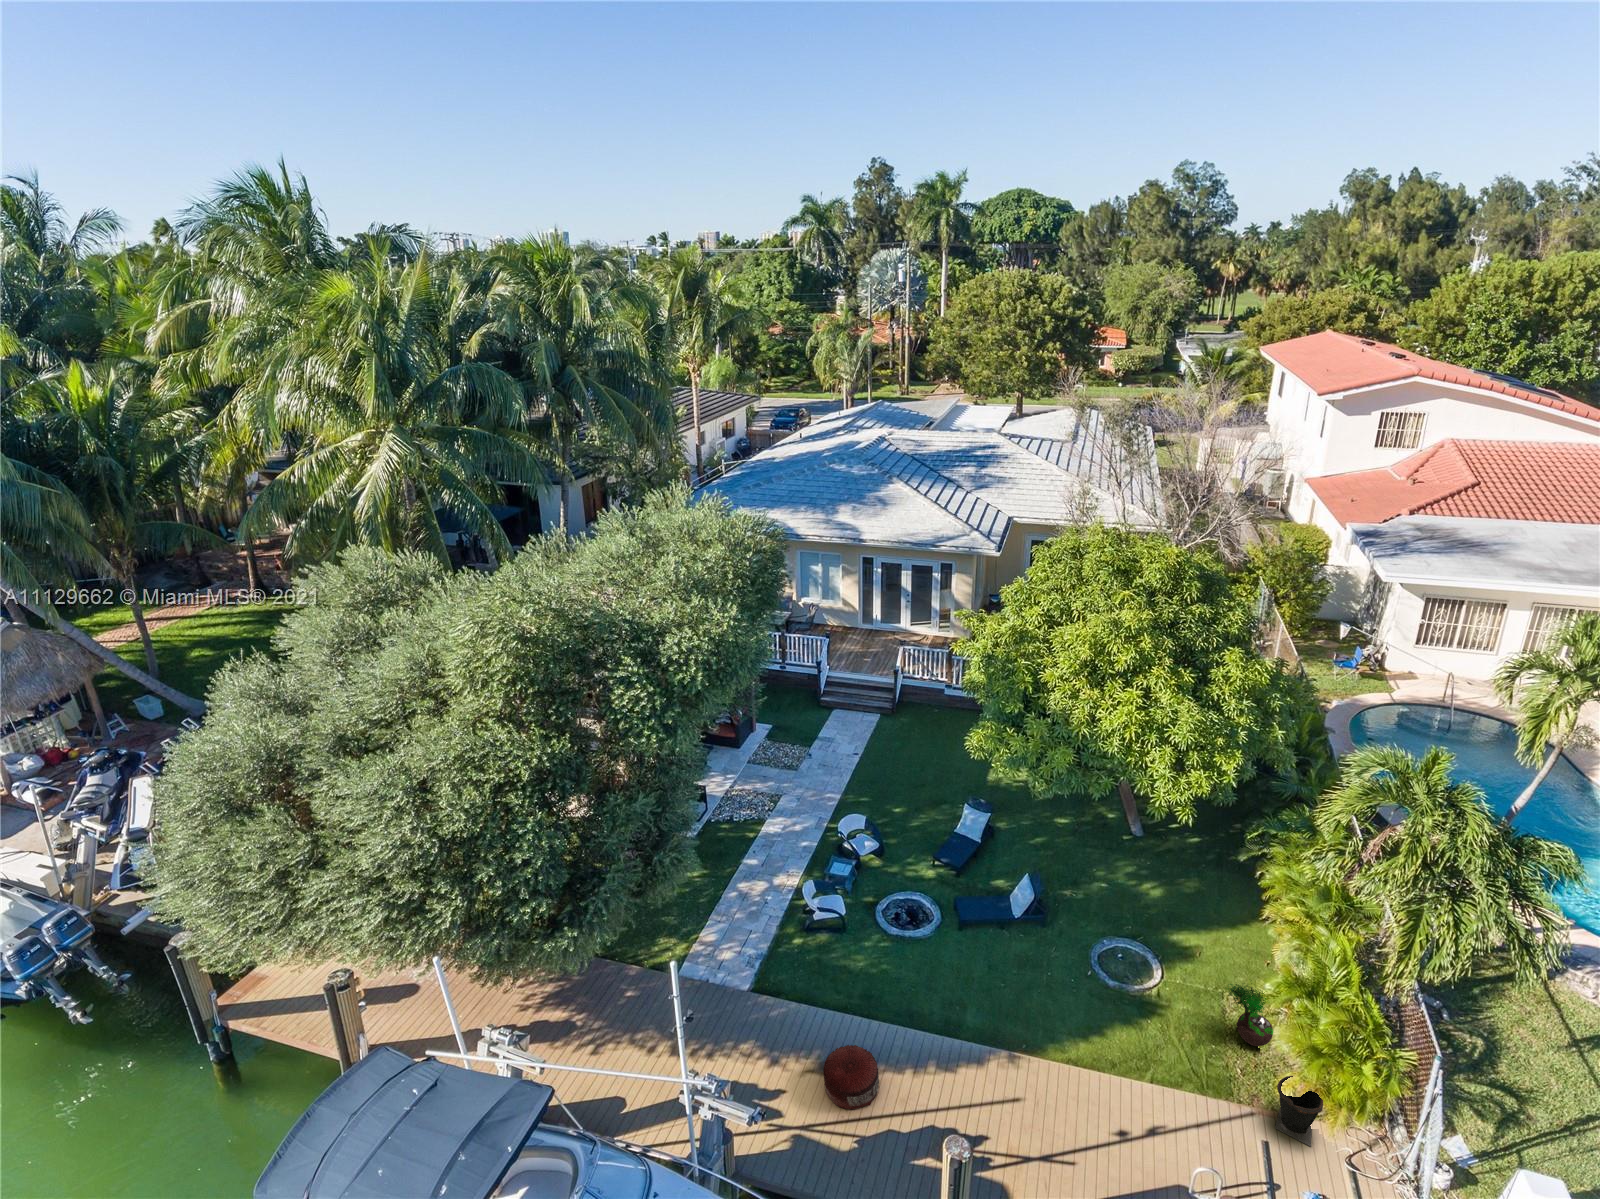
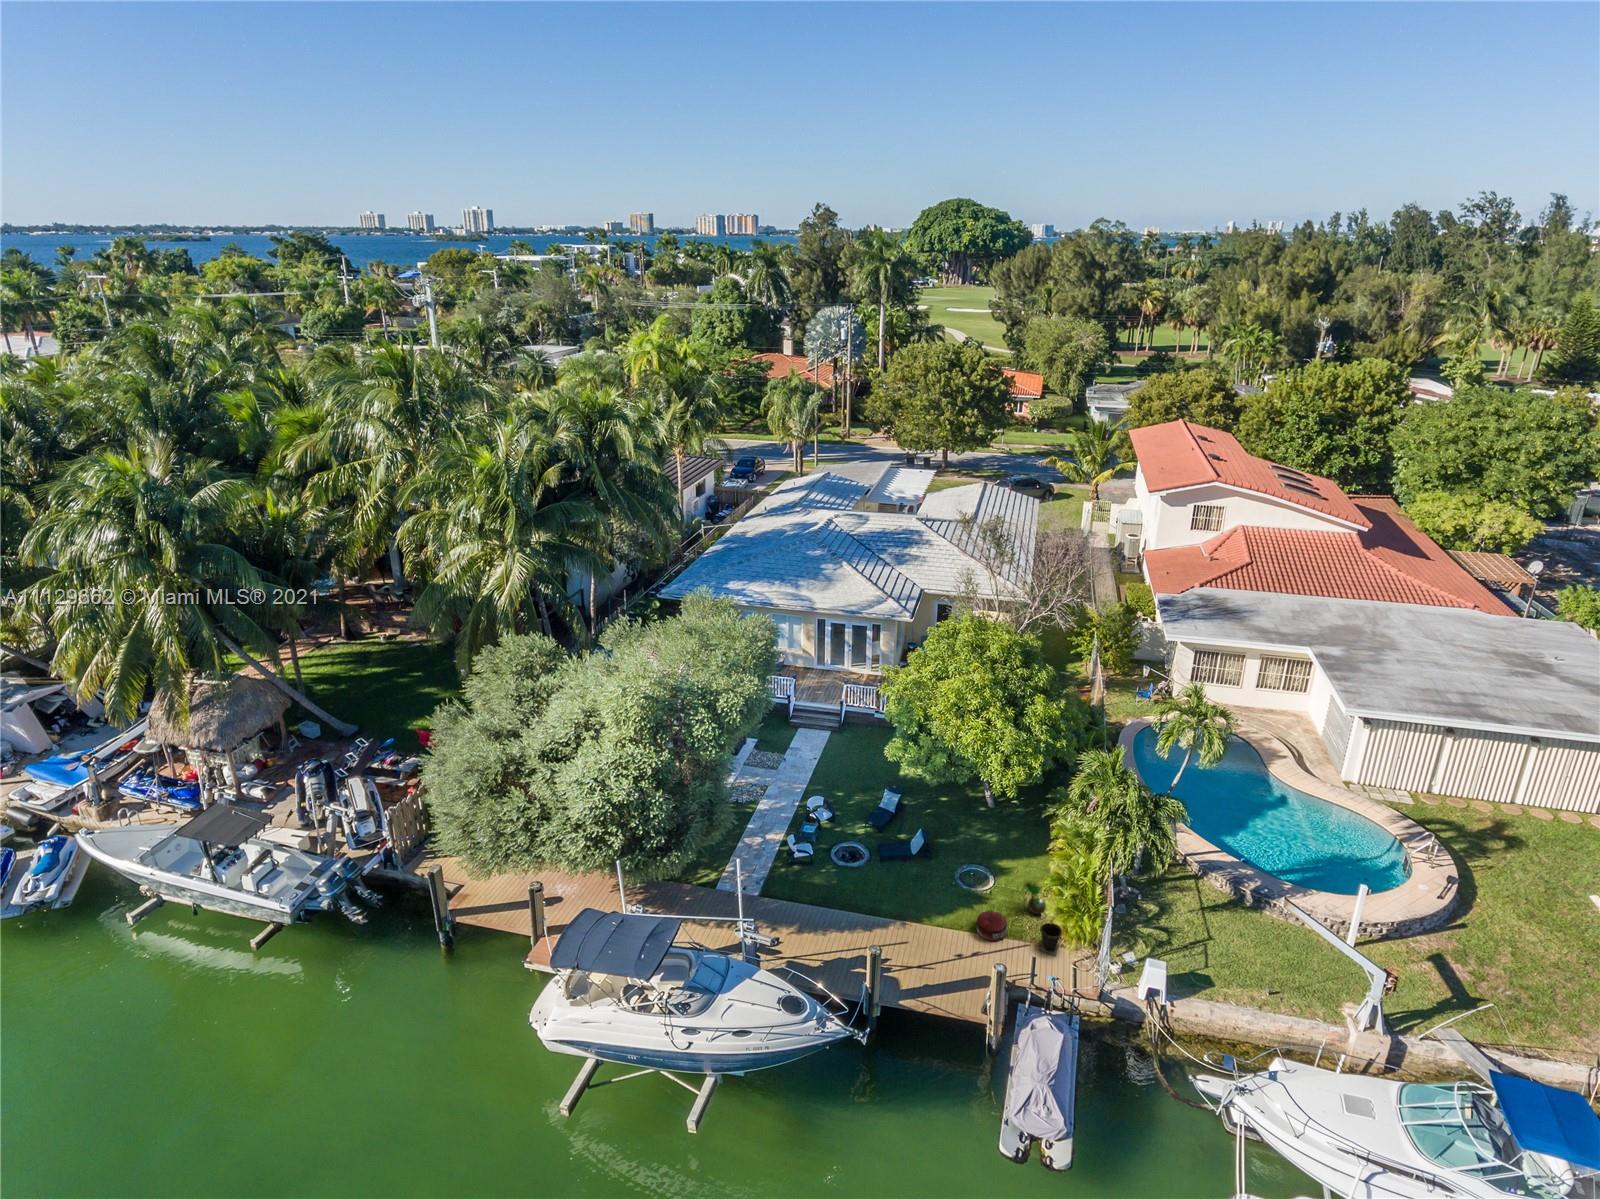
pouf: present [823,1045,879,1109] -> present [977,911,1007,941]

